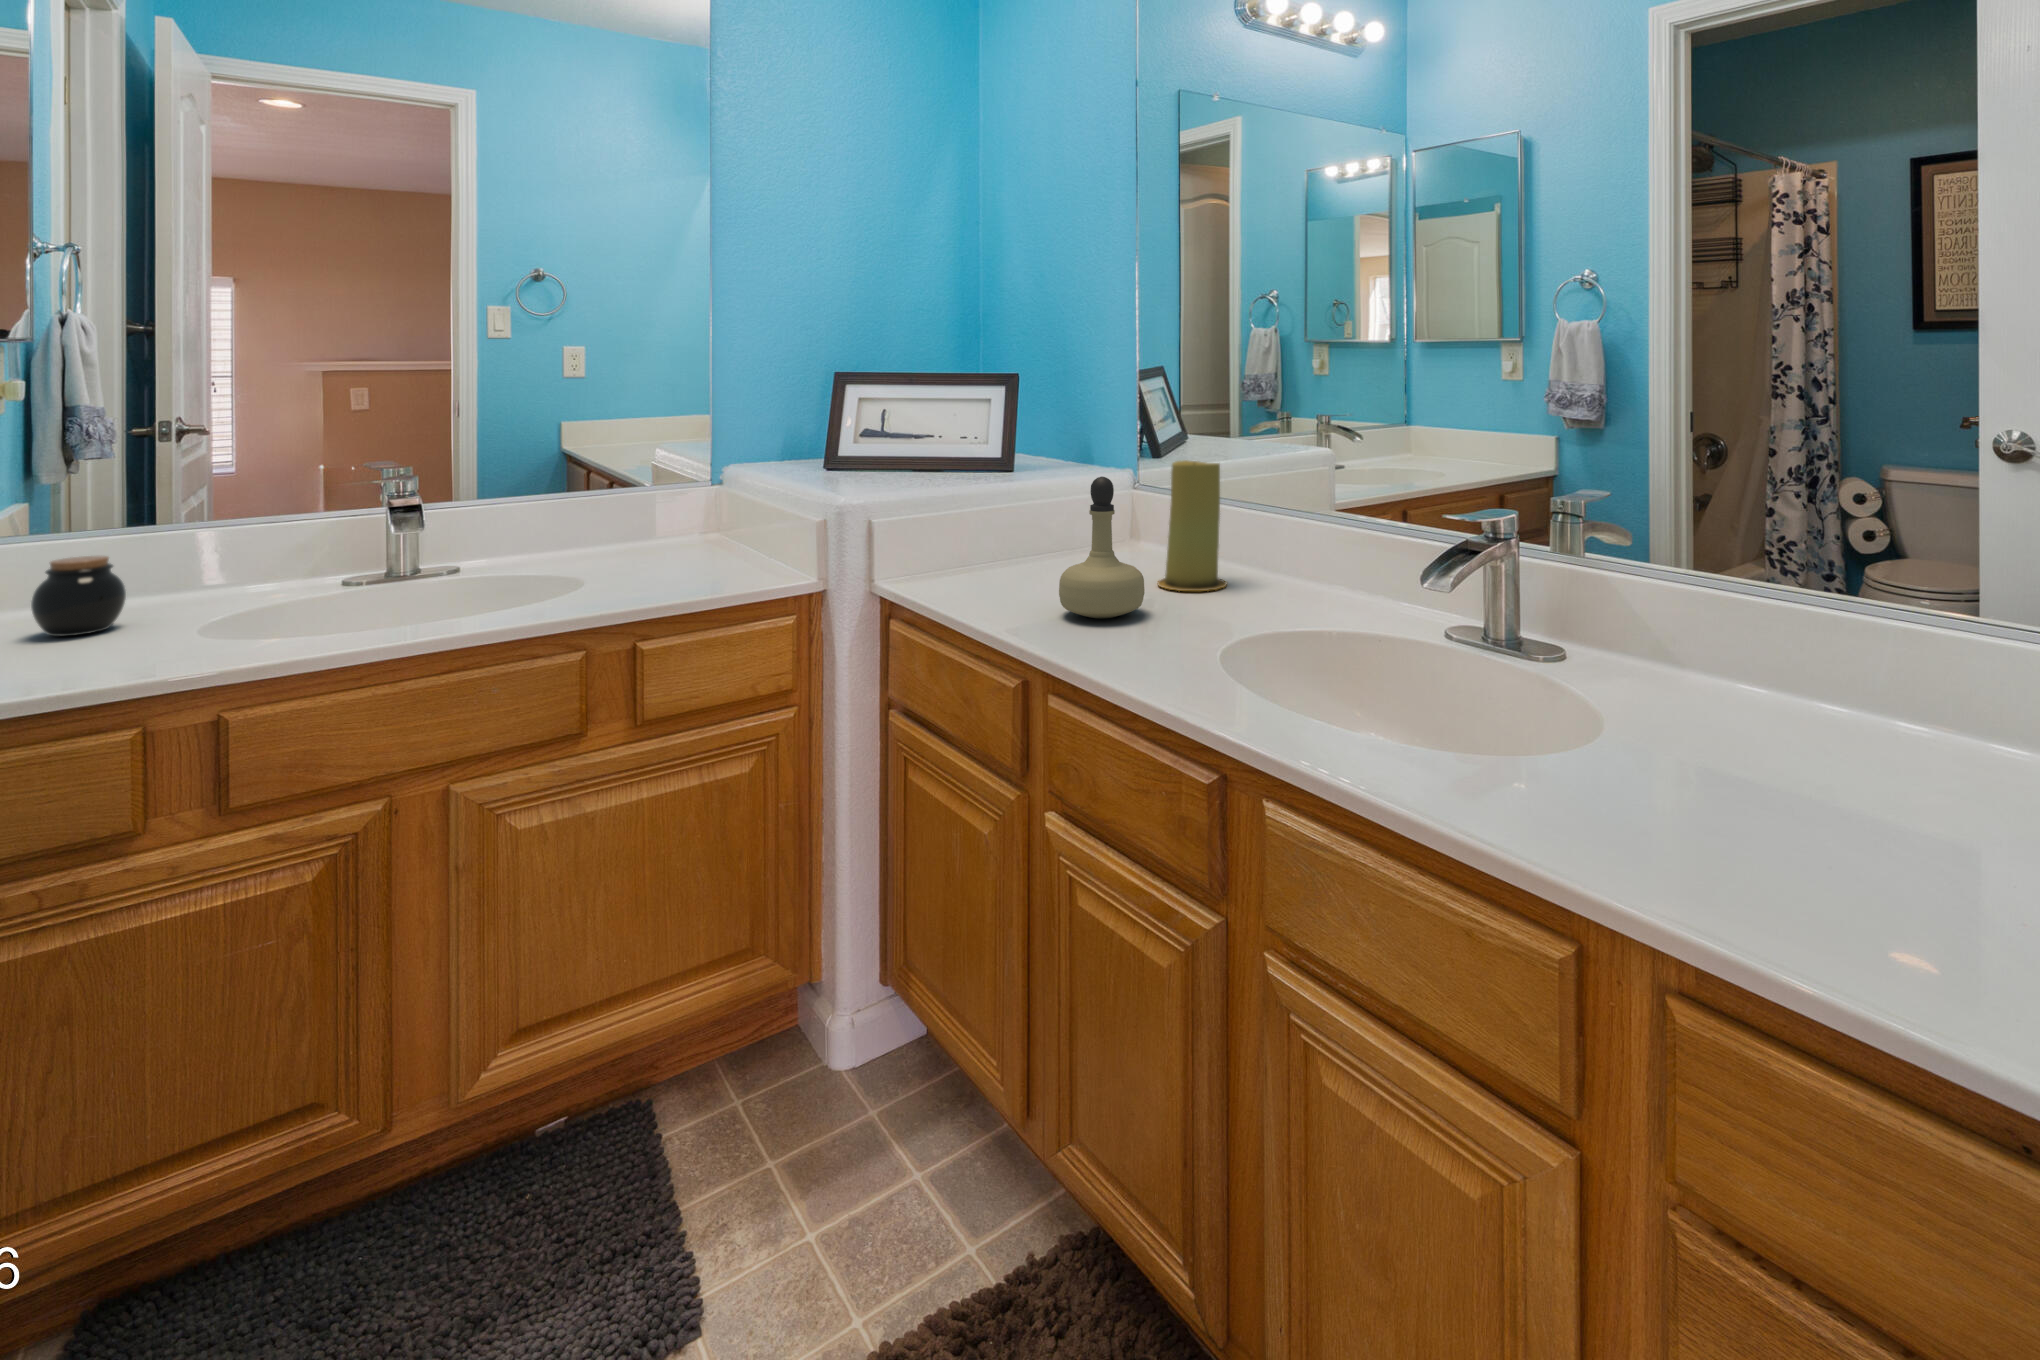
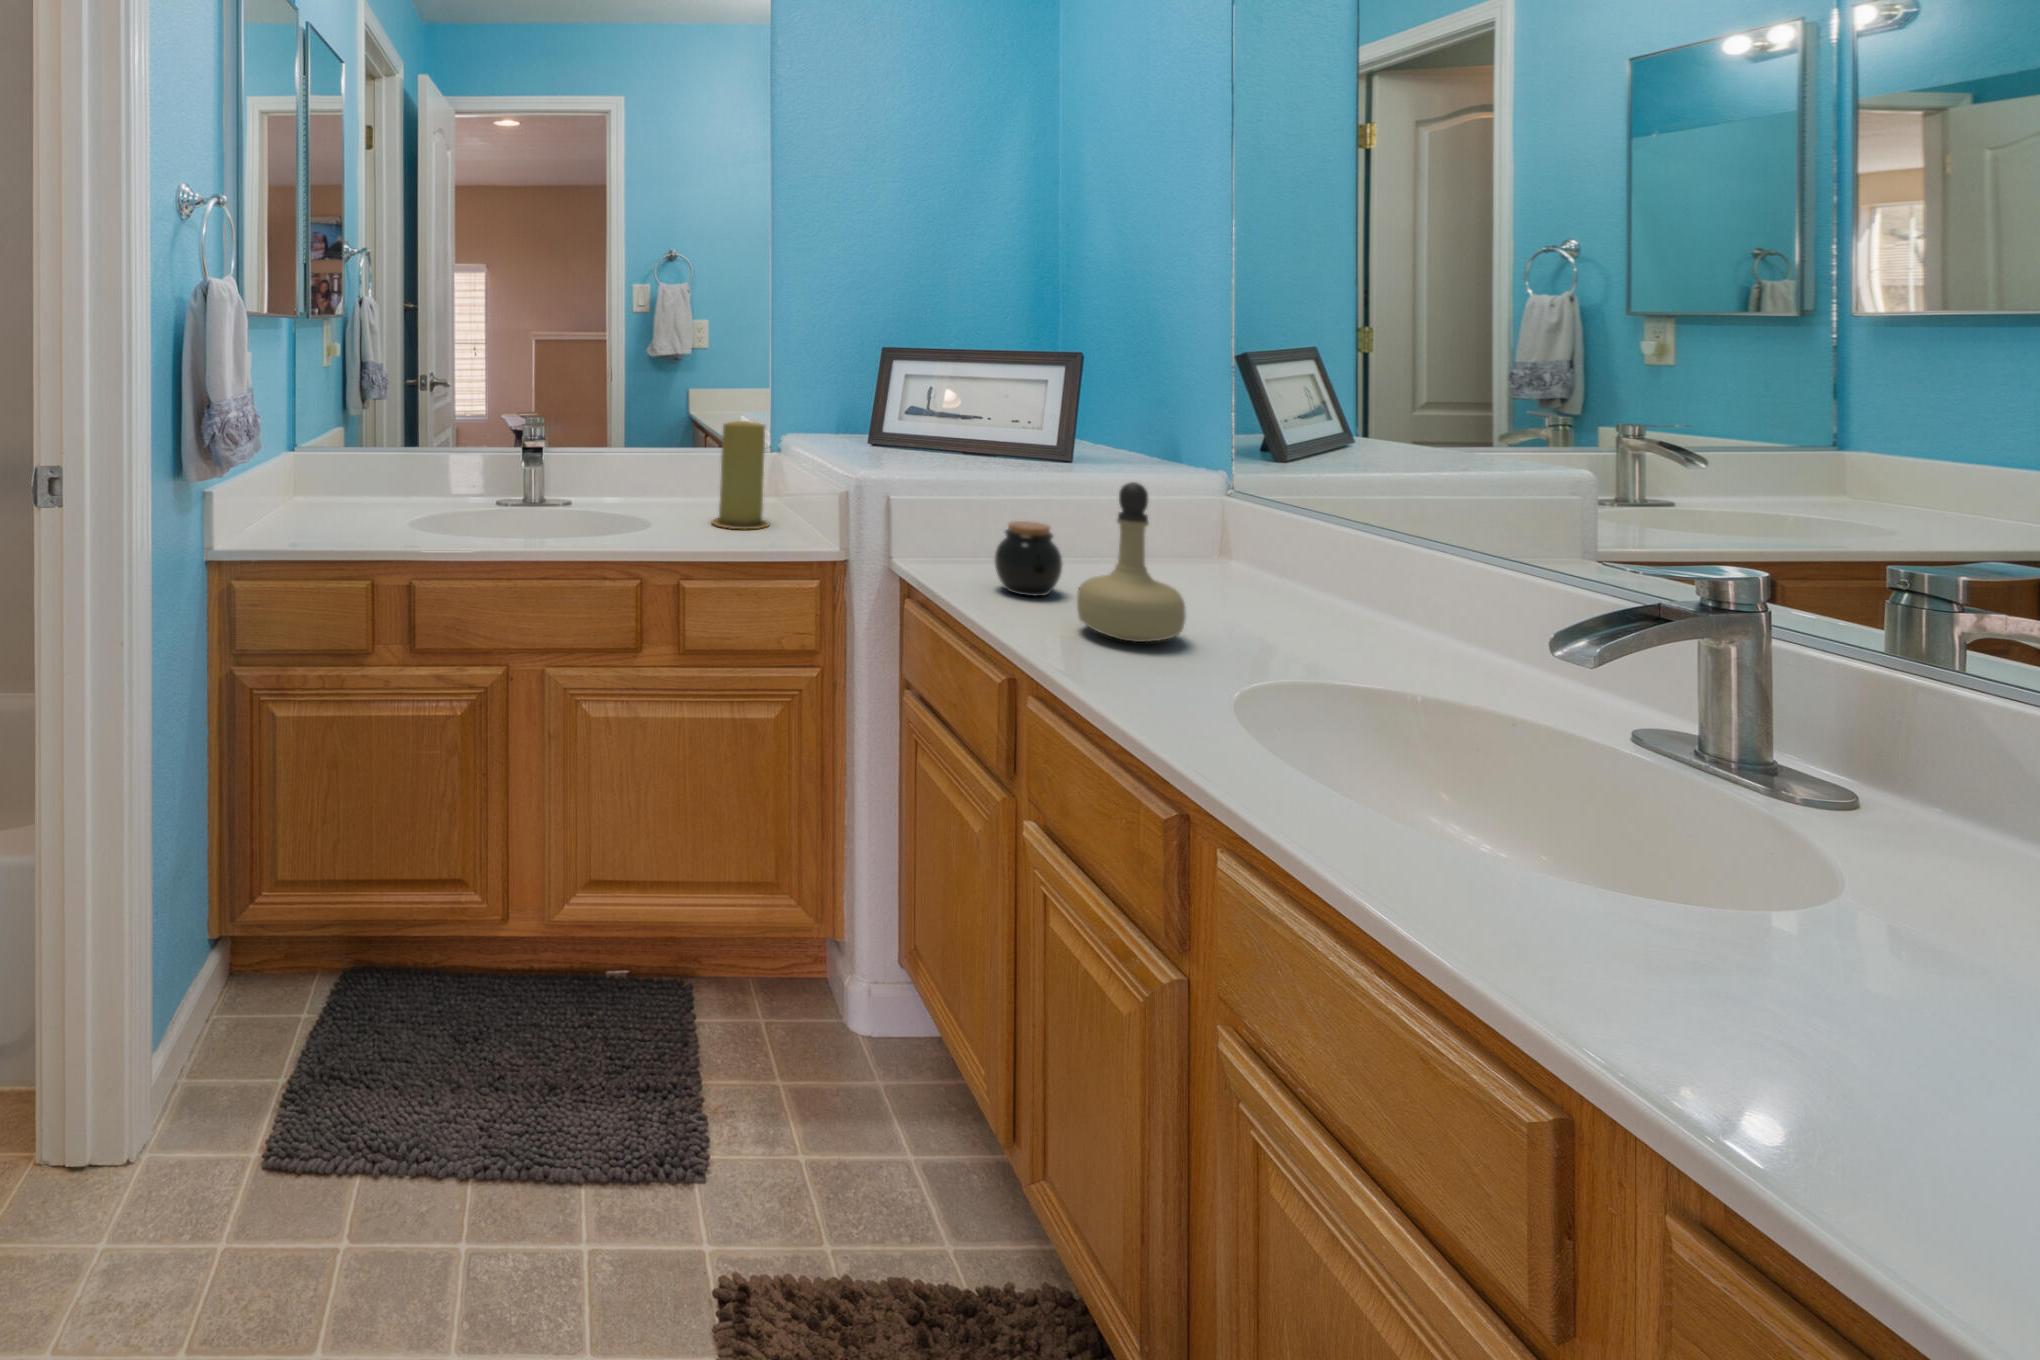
candle: present [1157,460,1227,591] -> present [712,421,769,529]
jar: present [31,556,126,636] -> present [994,521,1062,596]

